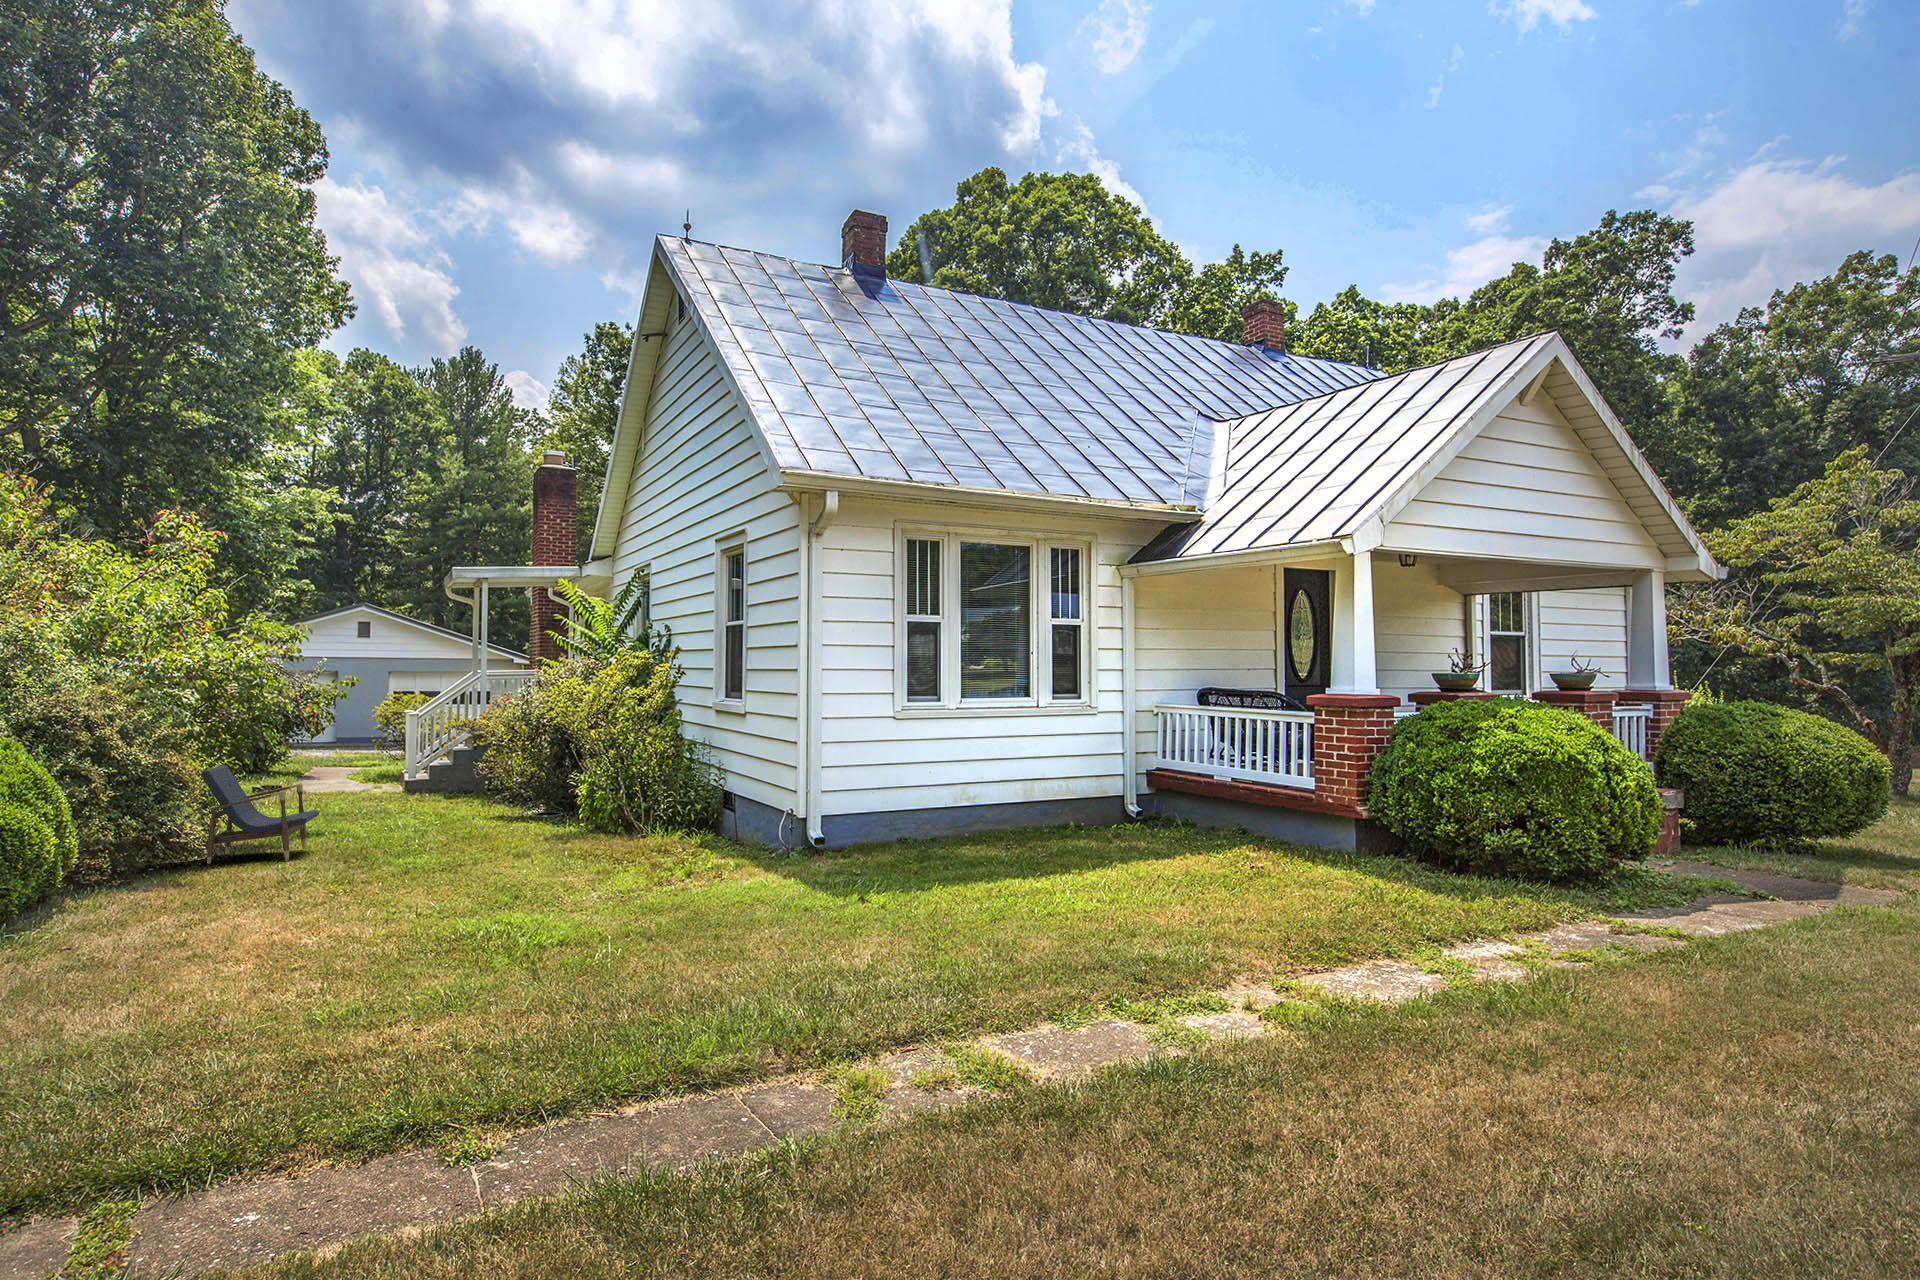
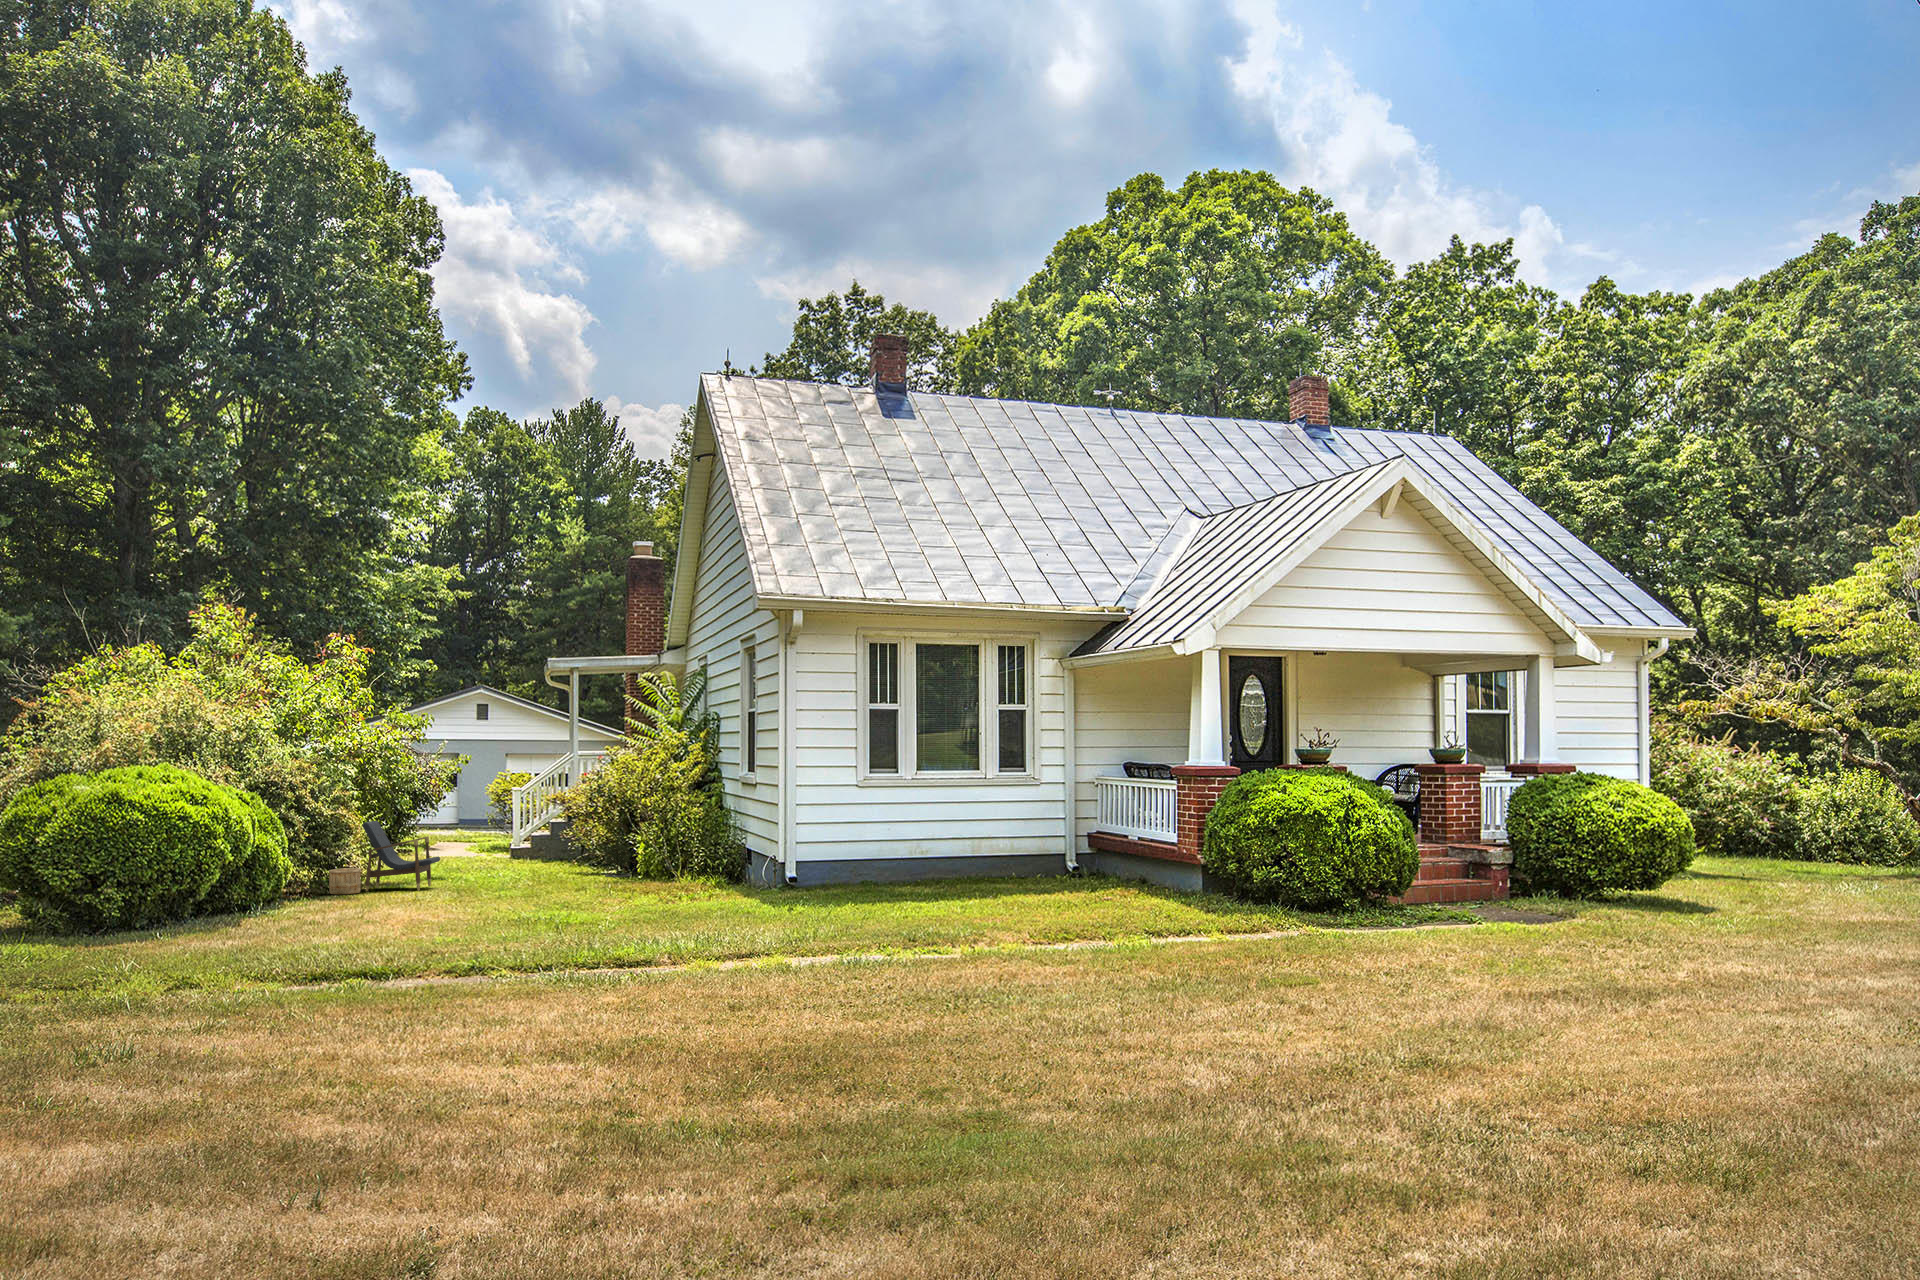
wooden bucket: none [145,836,198,876] -> present [329,868,361,894]

